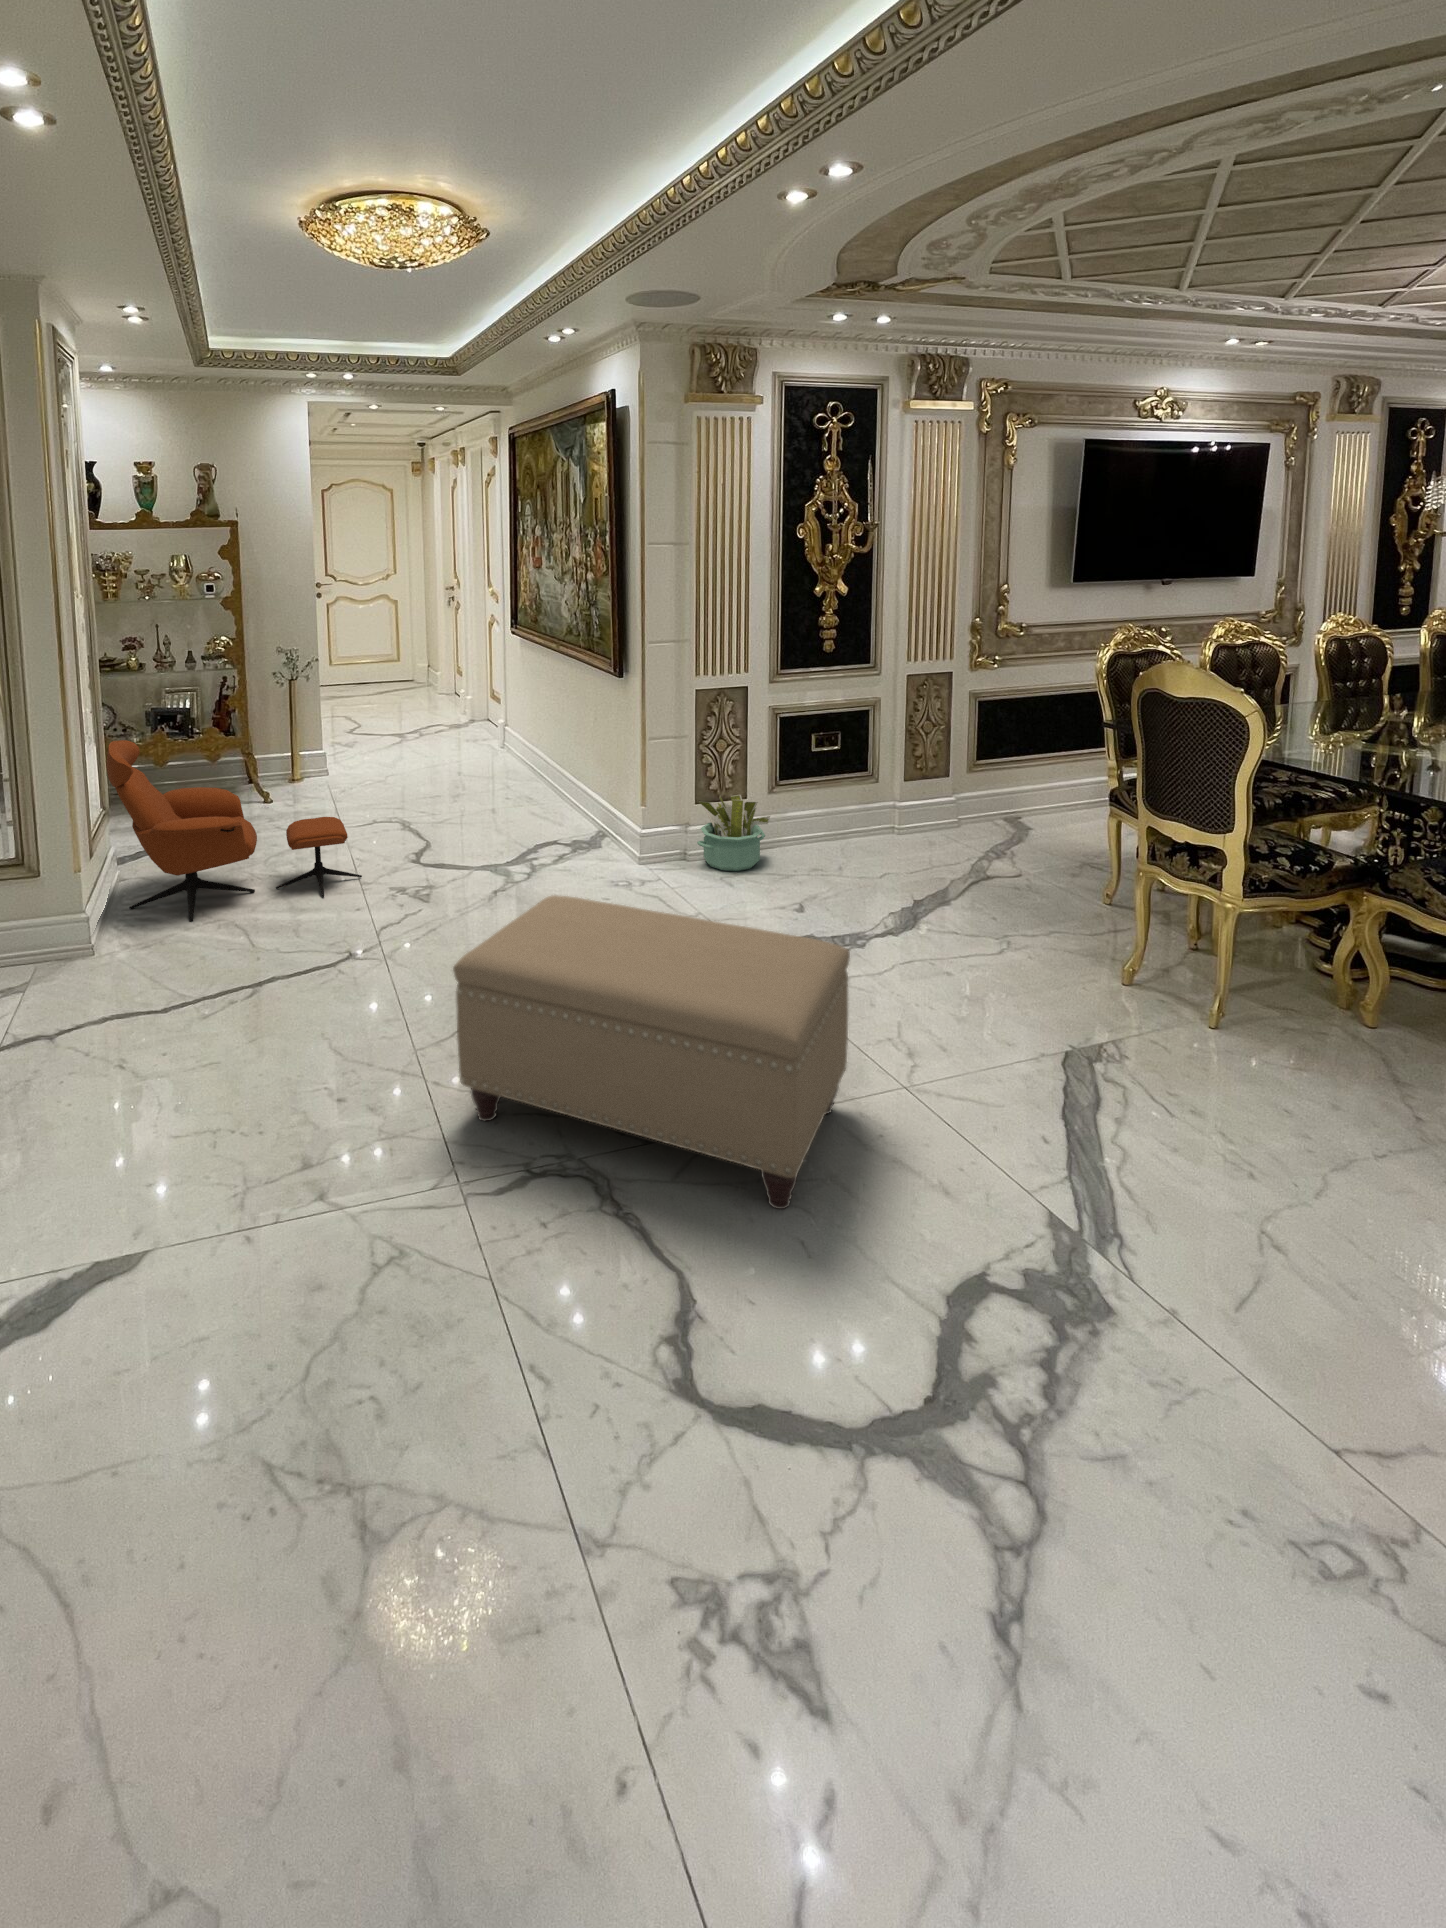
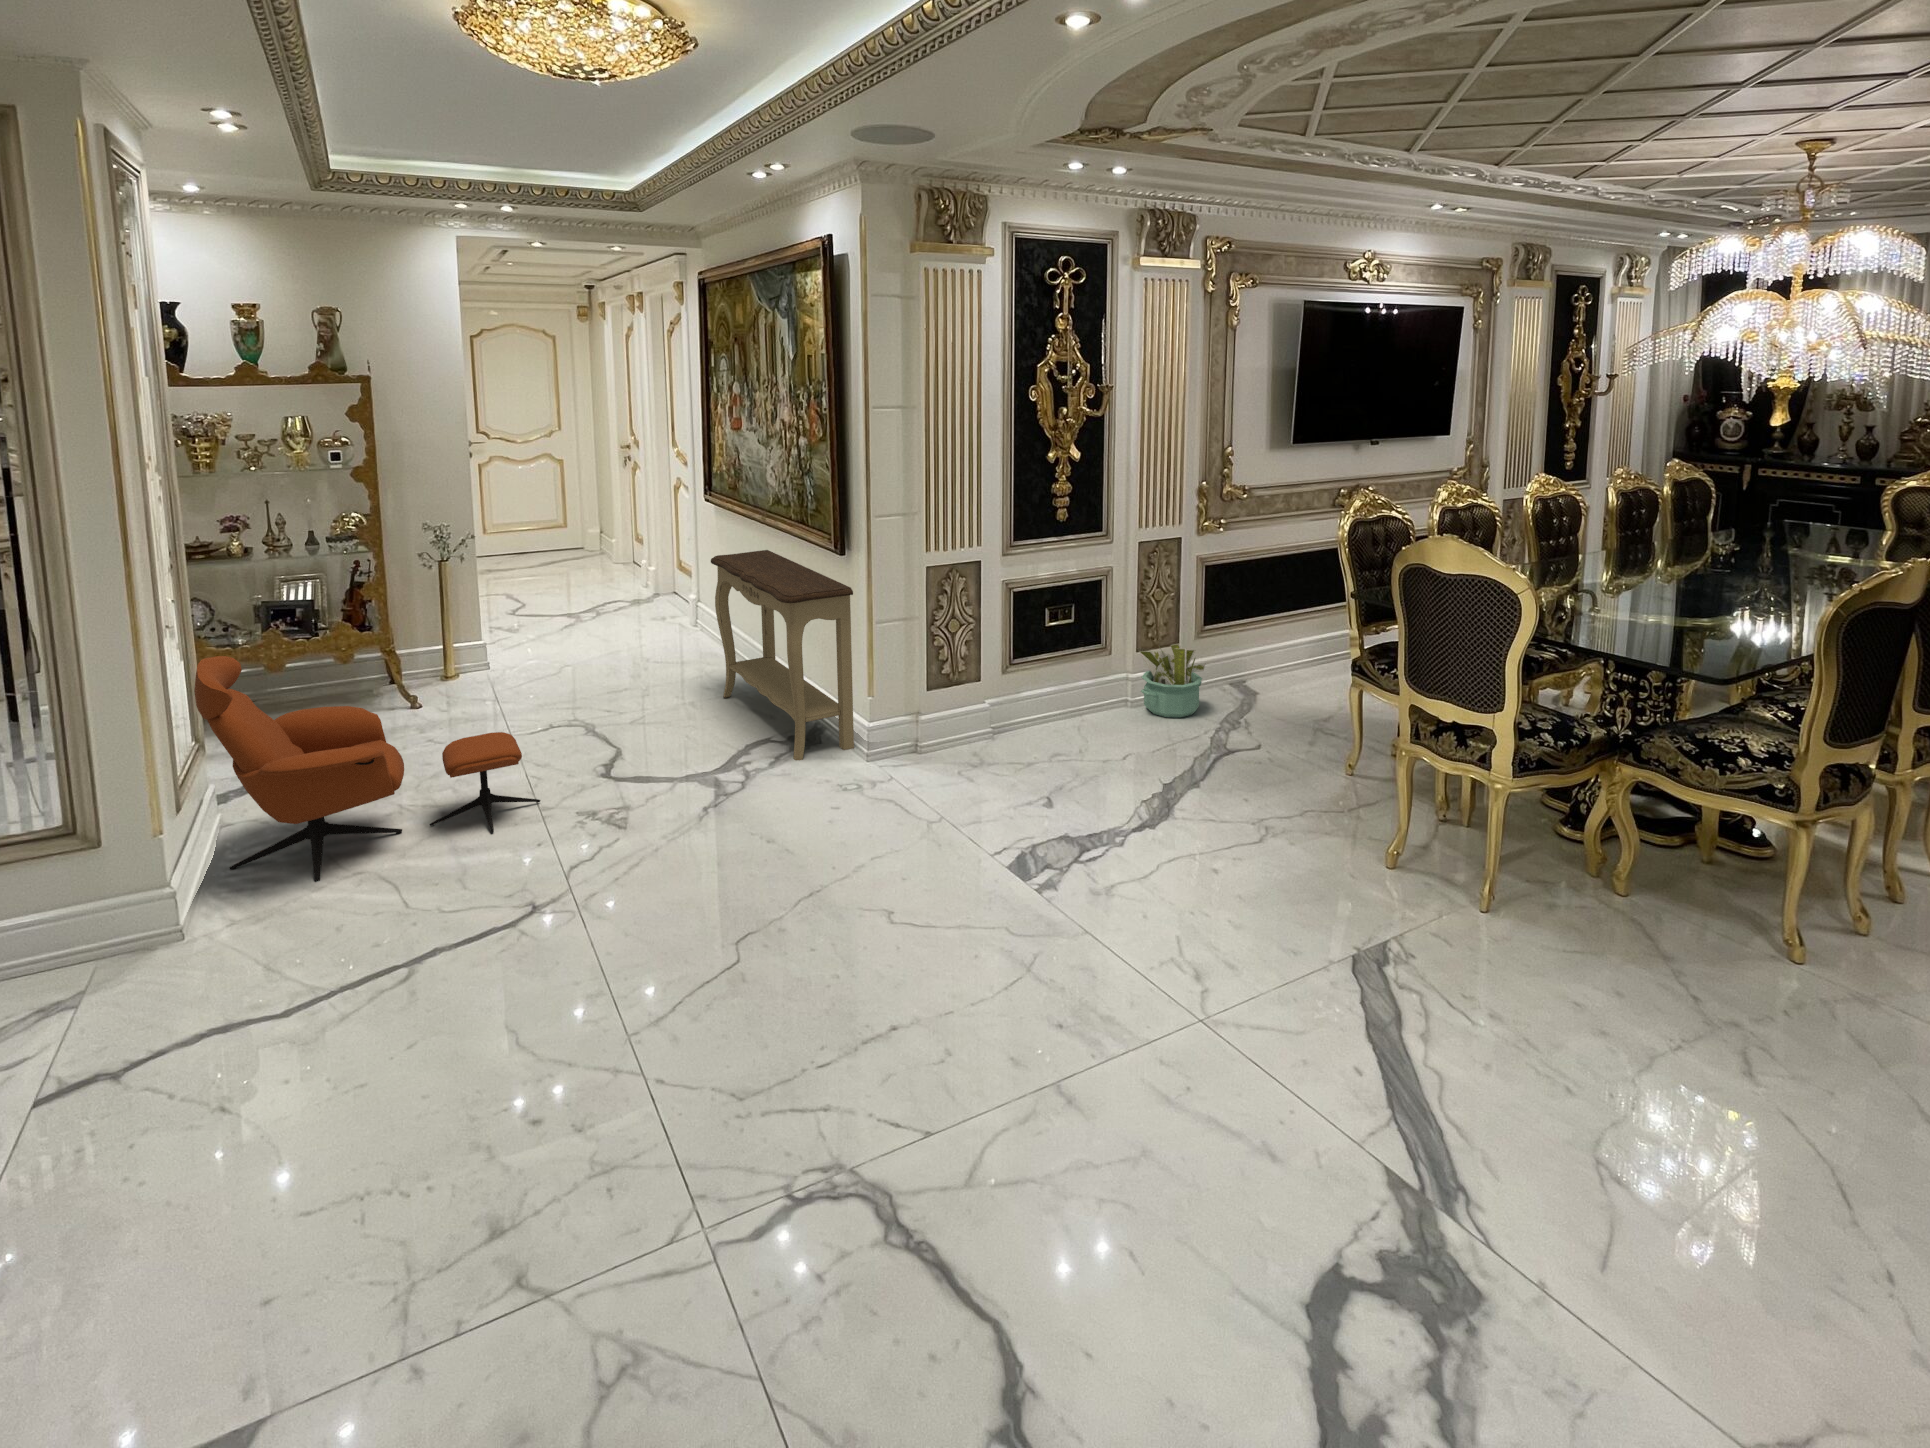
console table: none [511,676,629,860] -> present [711,550,854,760]
decorative plant: present [697,795,770,871] -> present [1140,644,1206,718]
ottoman: present [453,896,850,1209] -> none [684,834,1149,1210]

